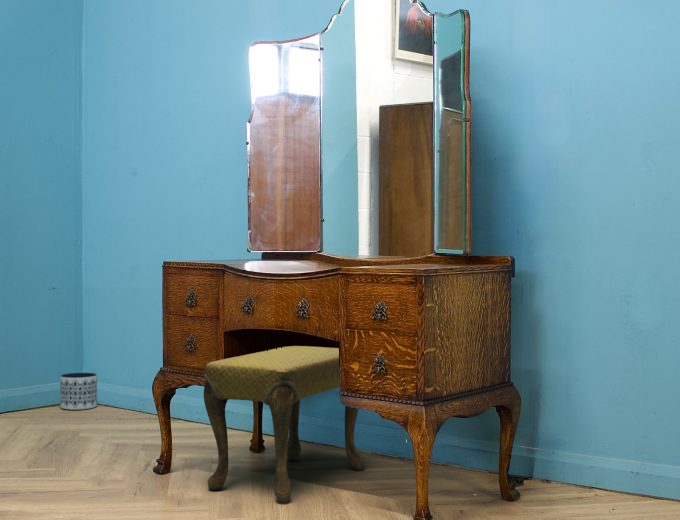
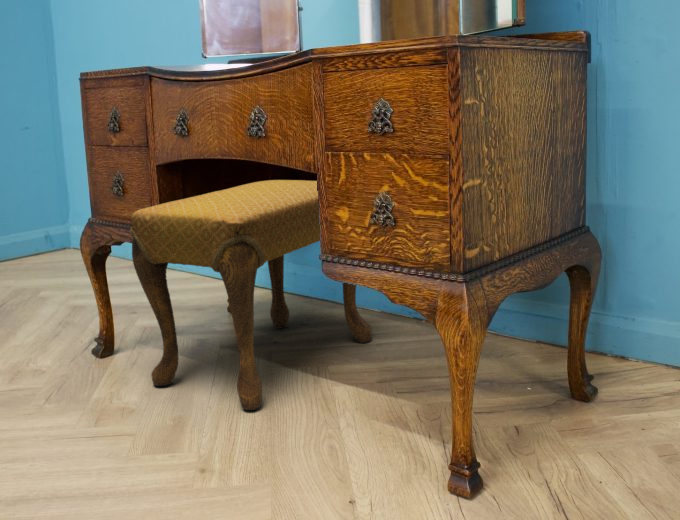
planter: present [60,373,97,410] -> none [30,216,76,259]

